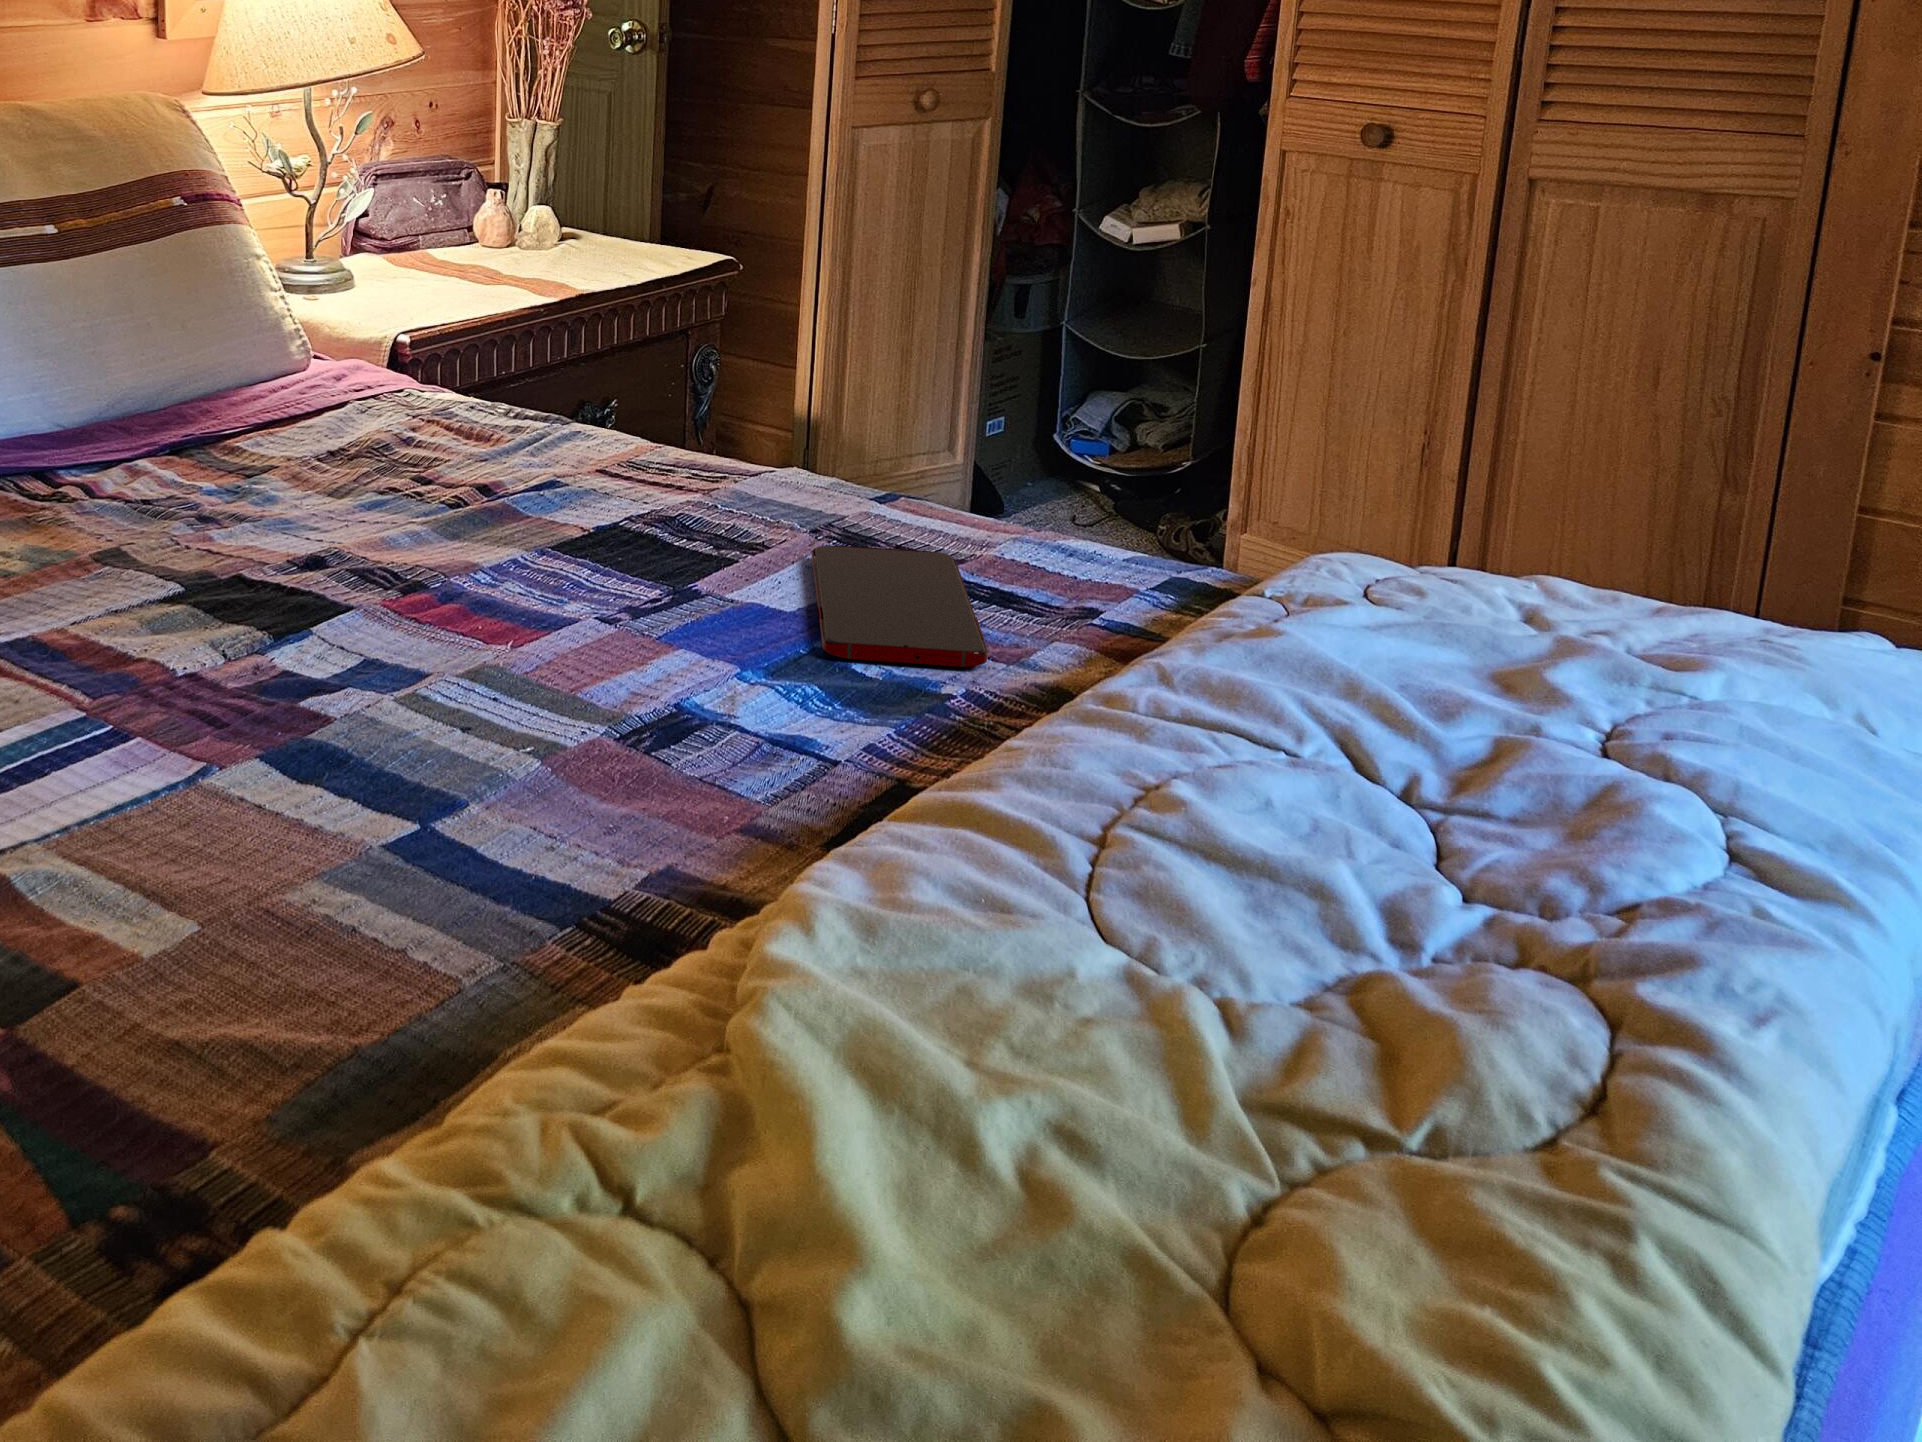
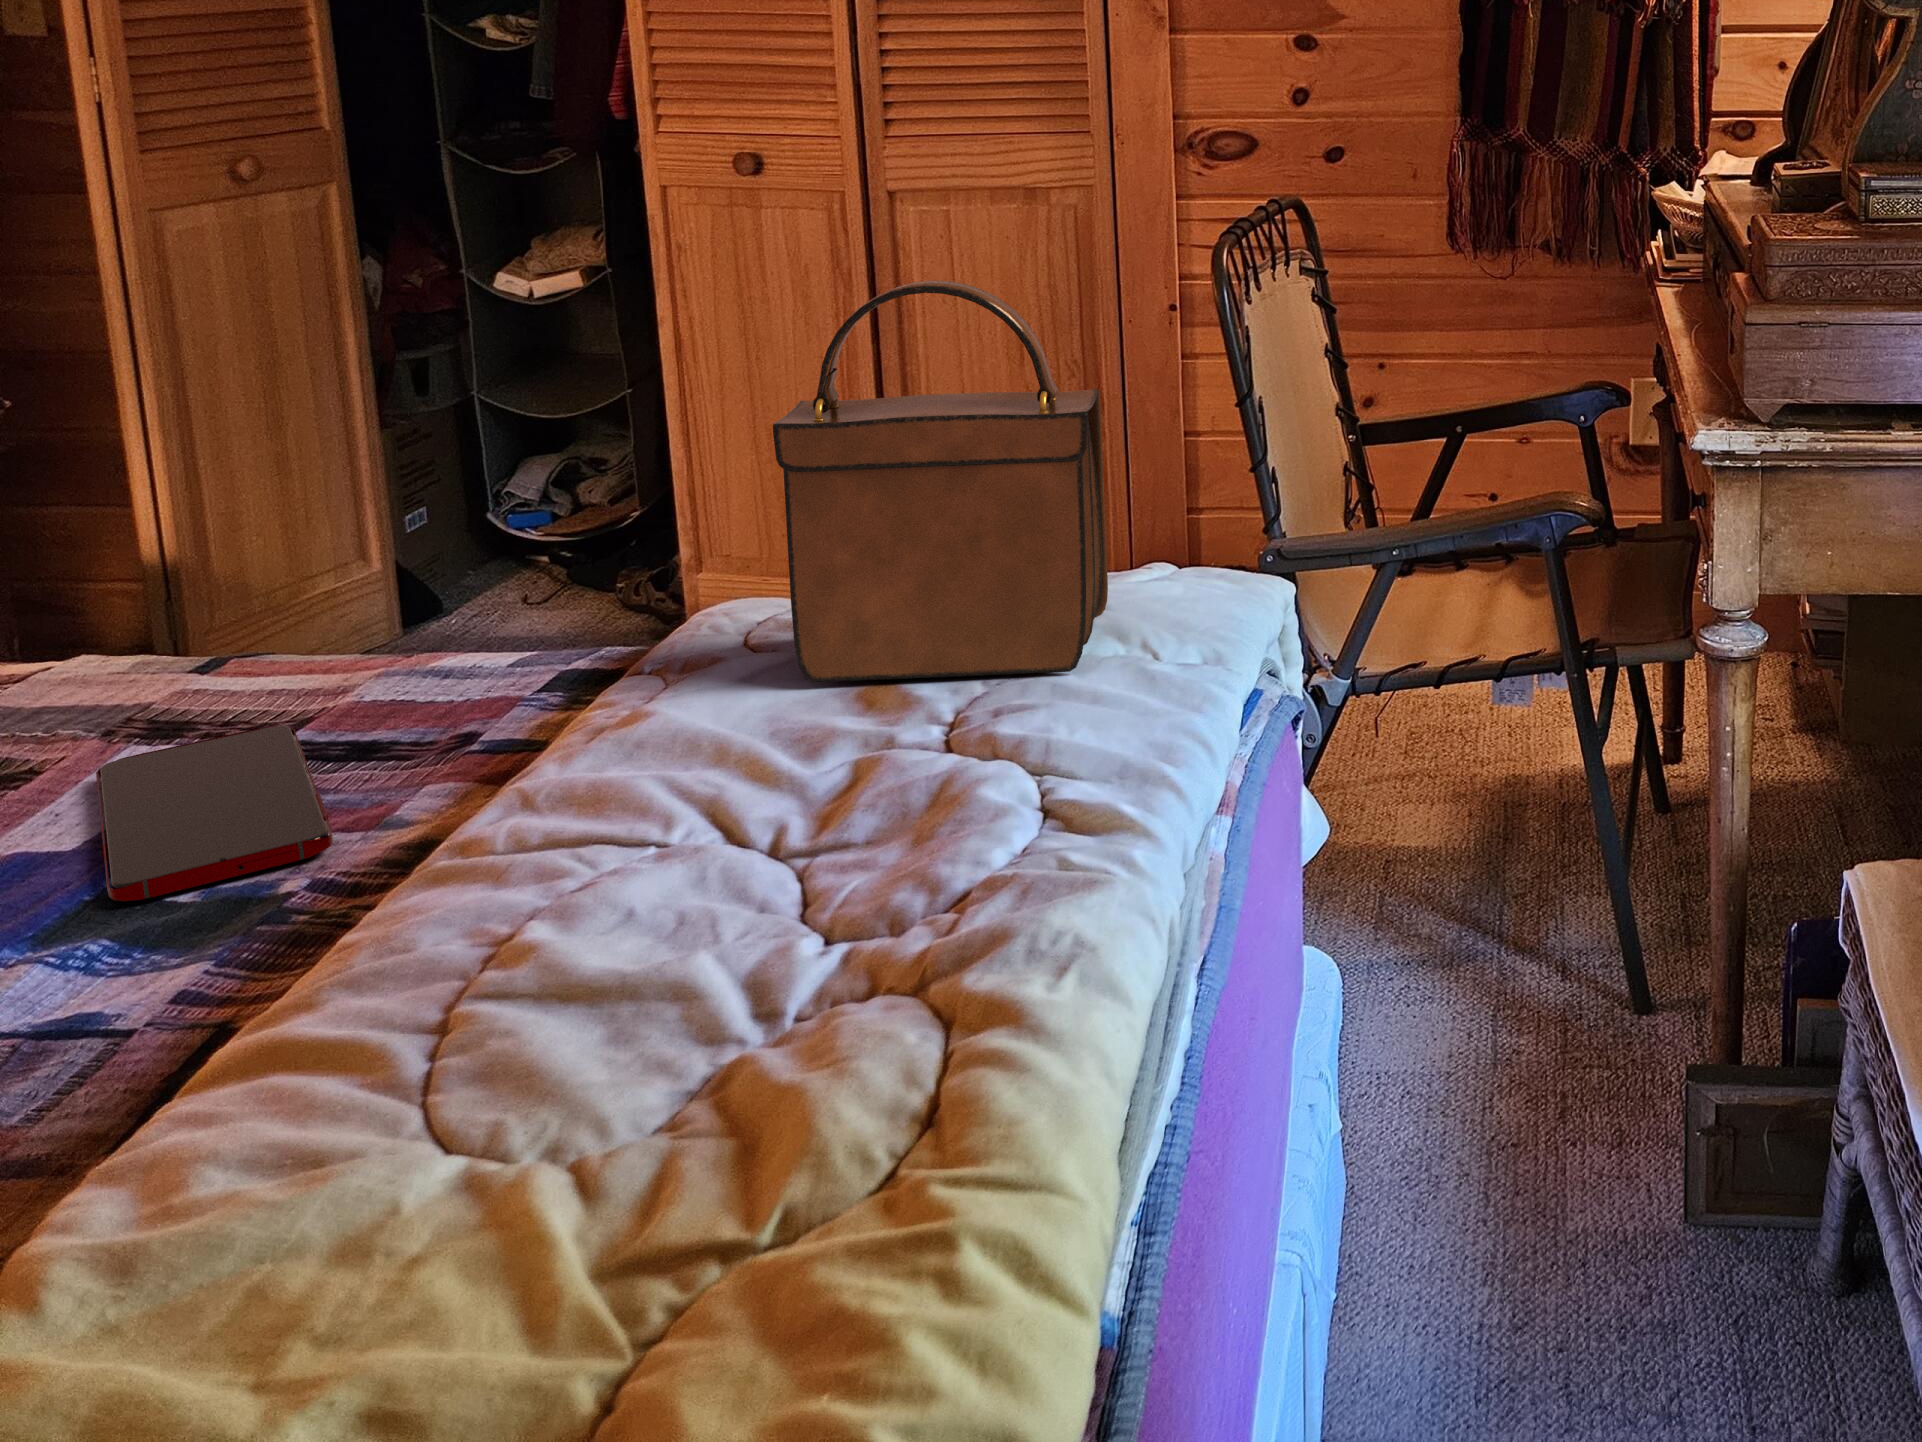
handbag: none [1436,257,1868,723] -> present [773,281,1108,682]

